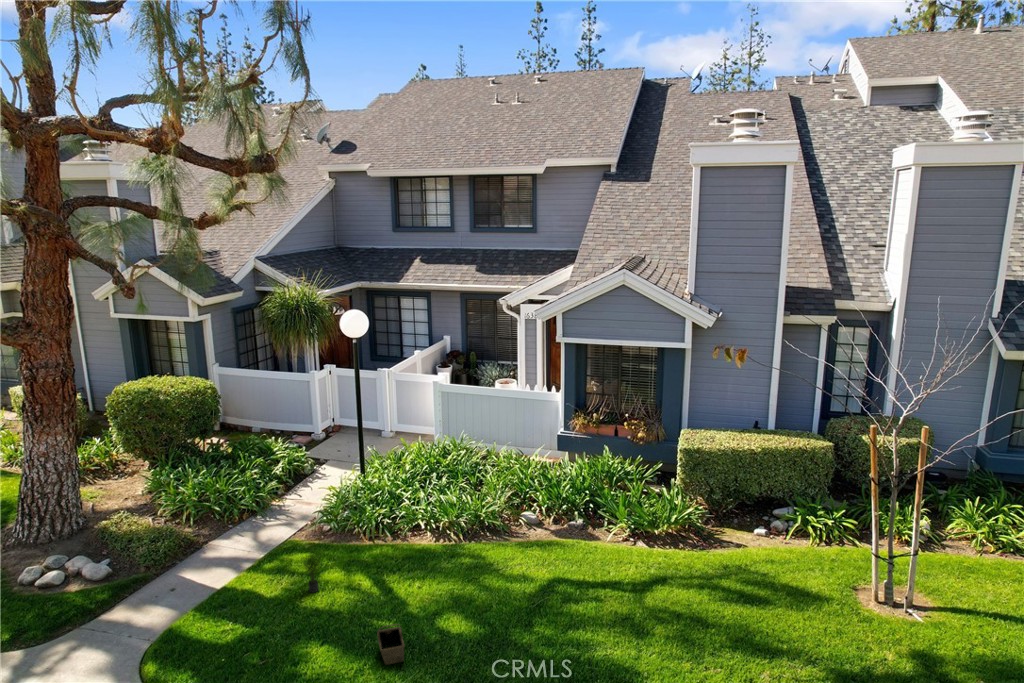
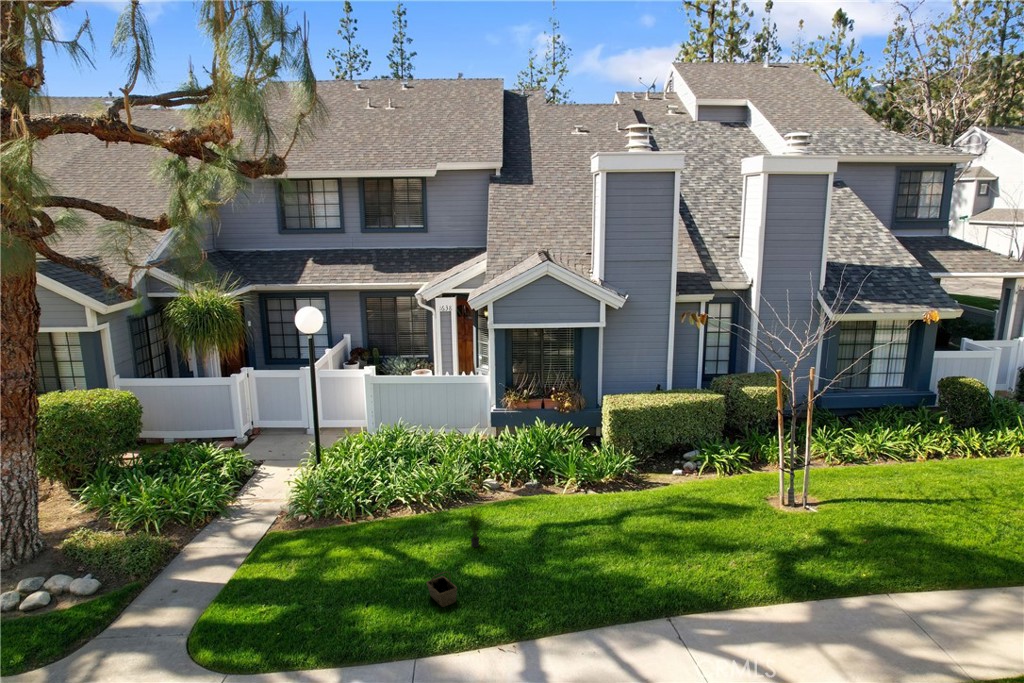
potted plant: present [302,550,321,593] -> present [464,510,483,547]

